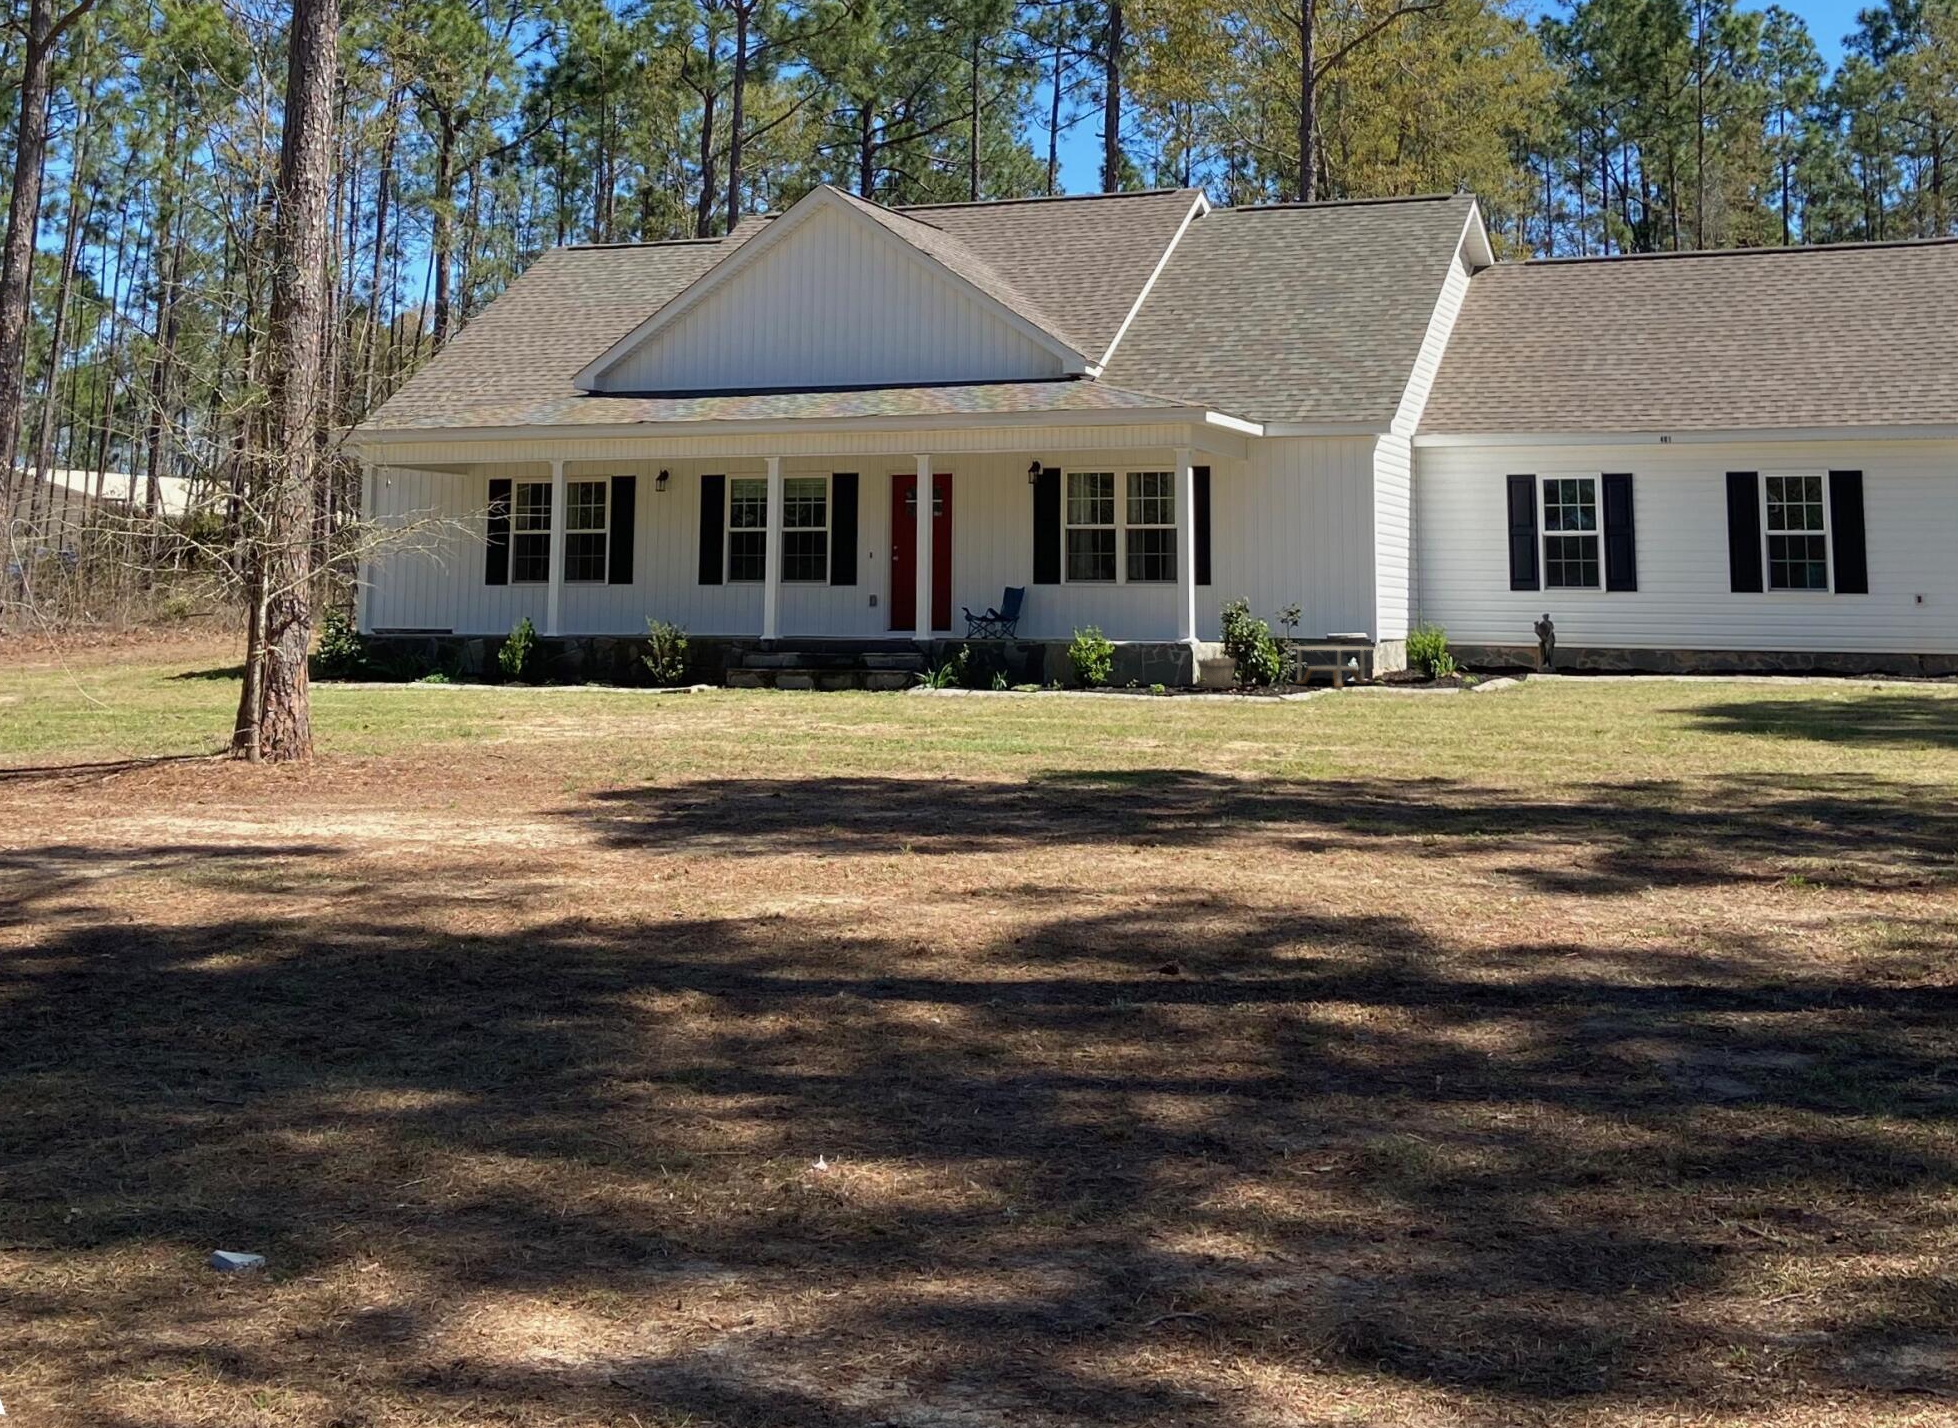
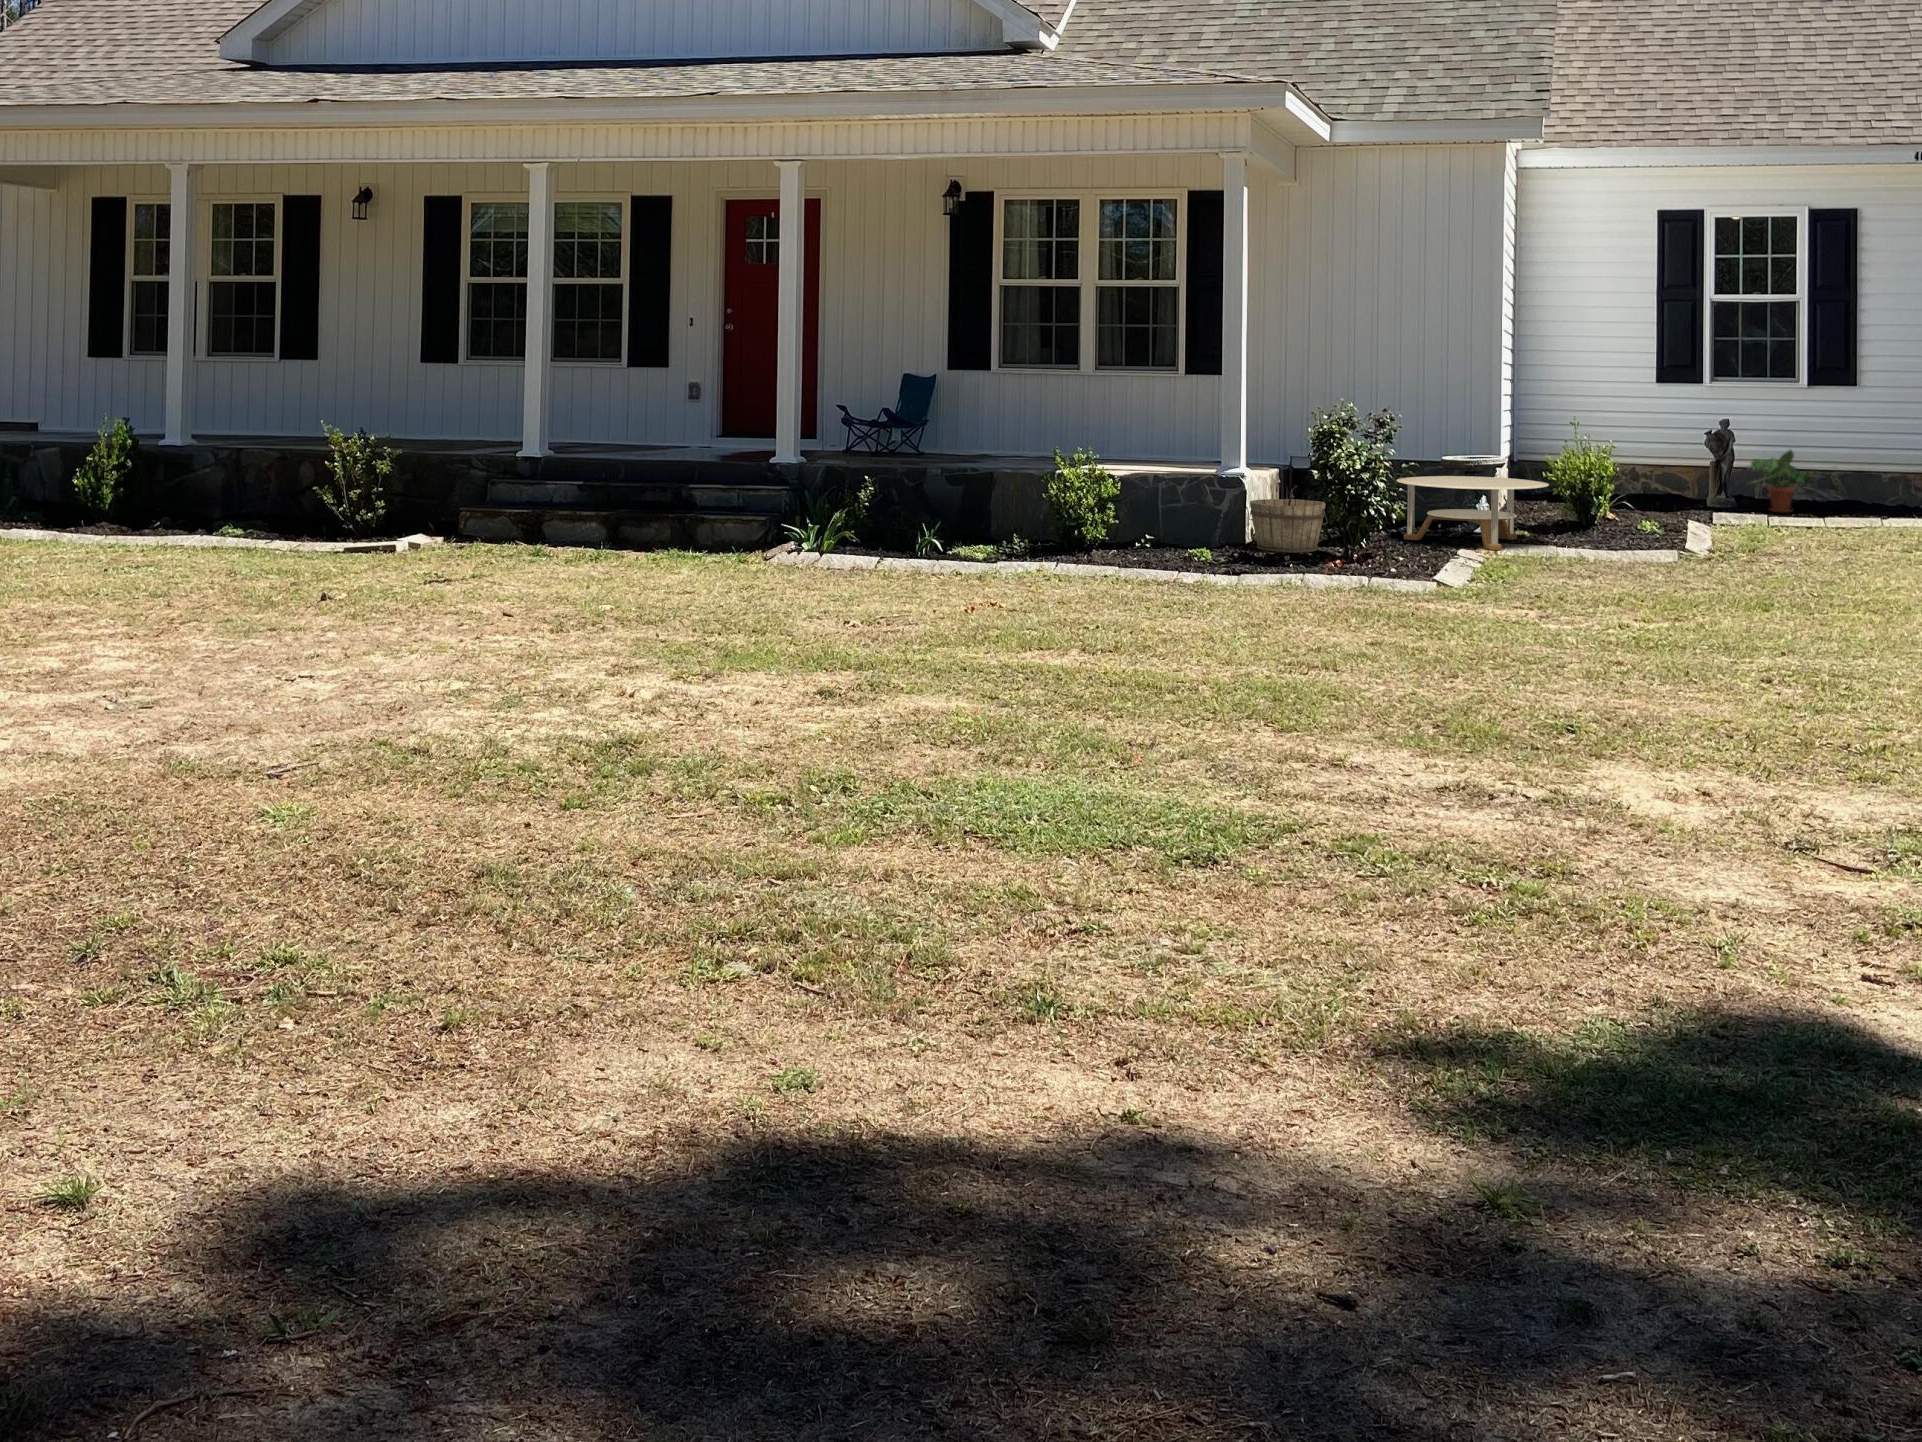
potted plant: none [1552,632,1614,674] -> present [1746,450,1820,513]

